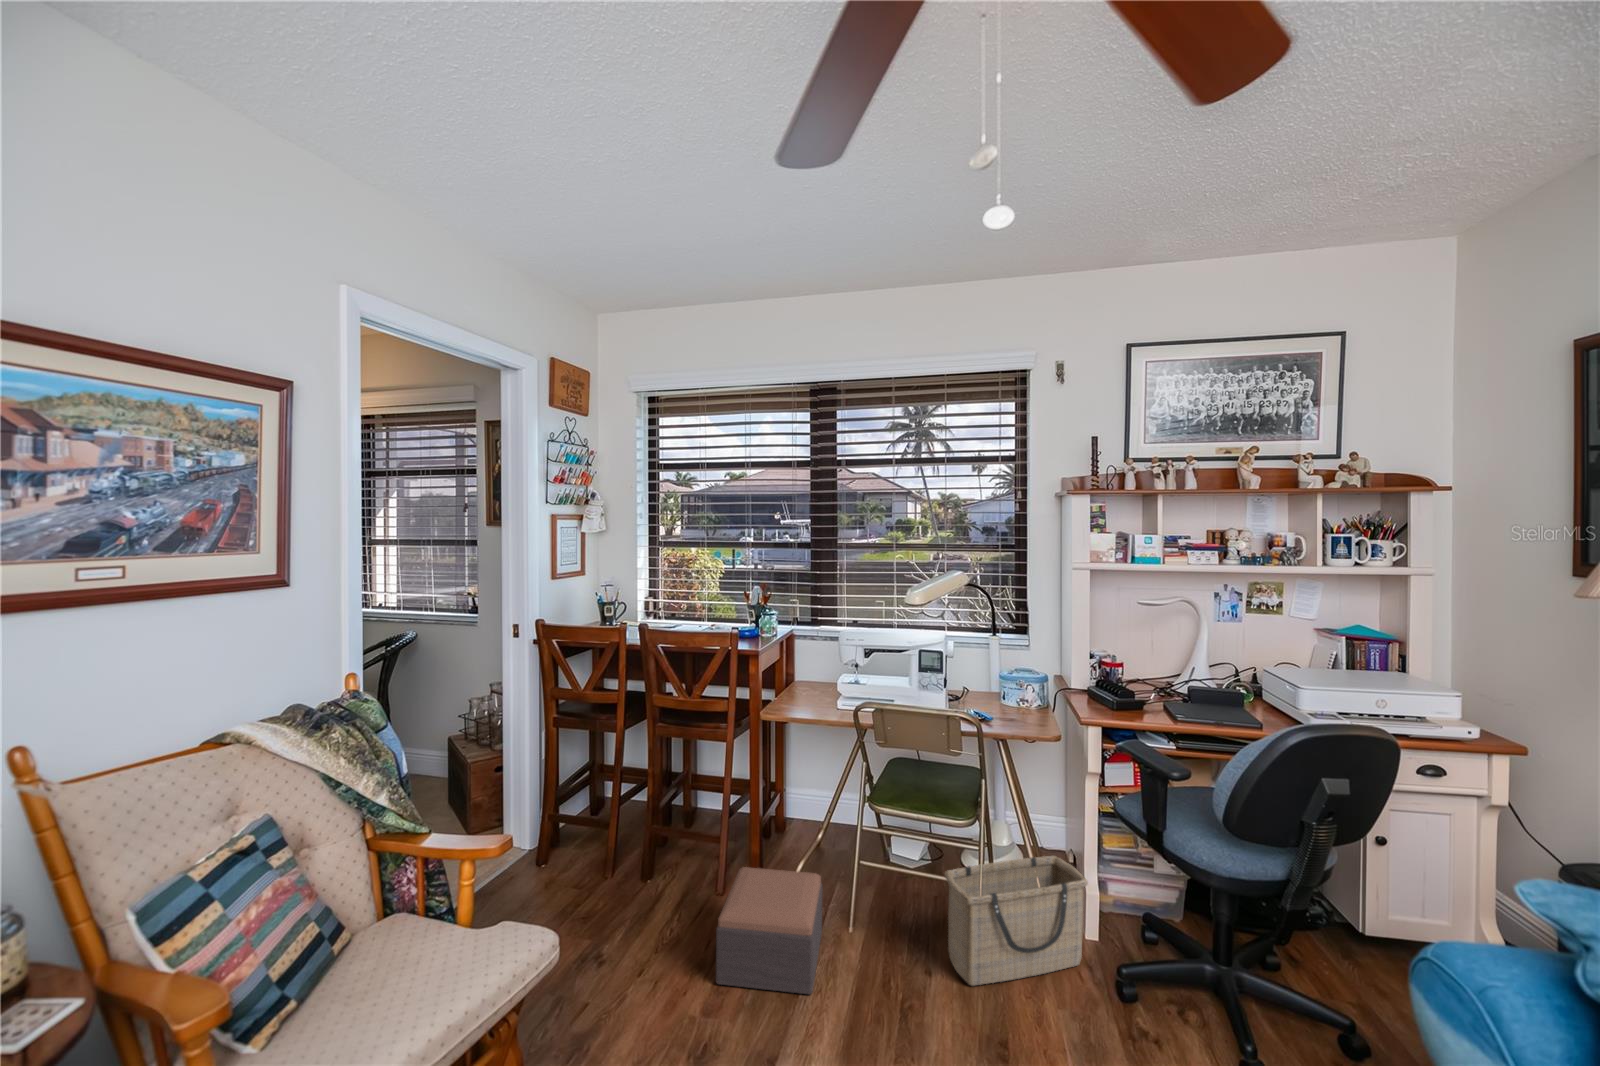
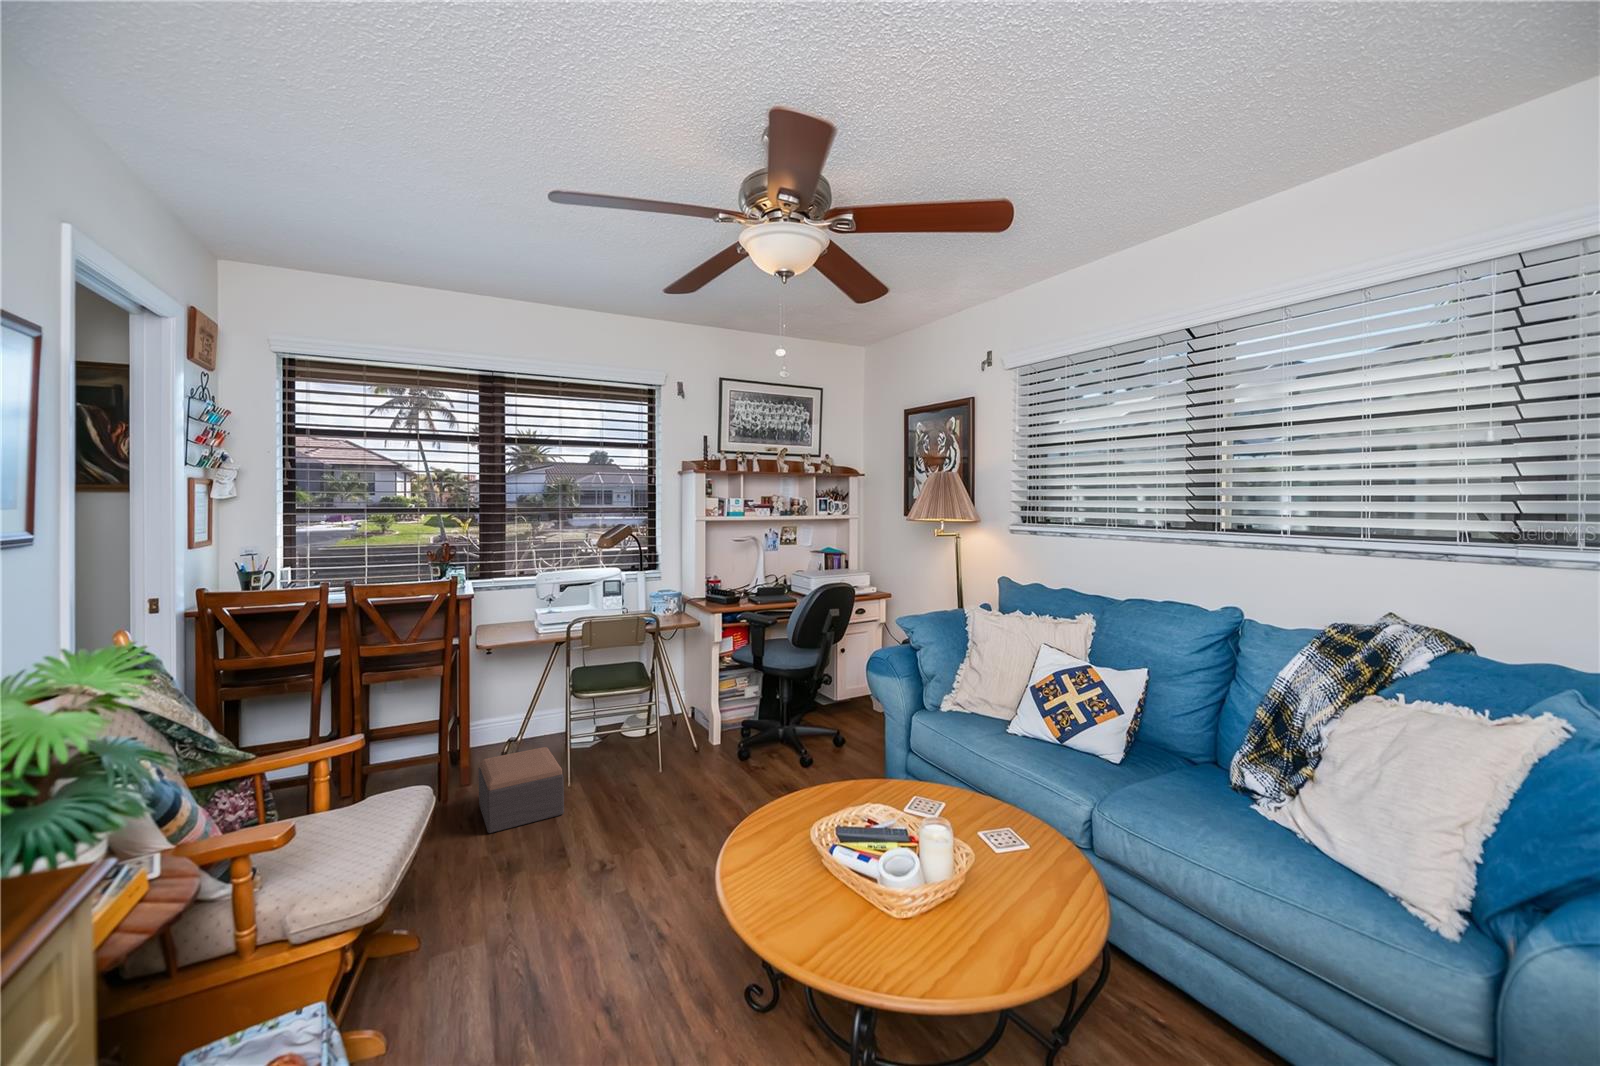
basket: present [945,856,1088,985] -> none [637,697,718,778]

